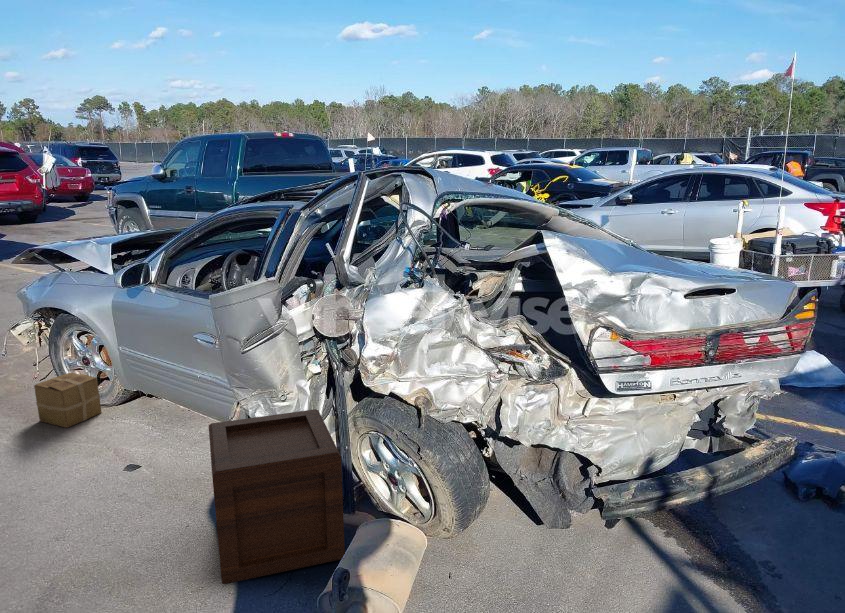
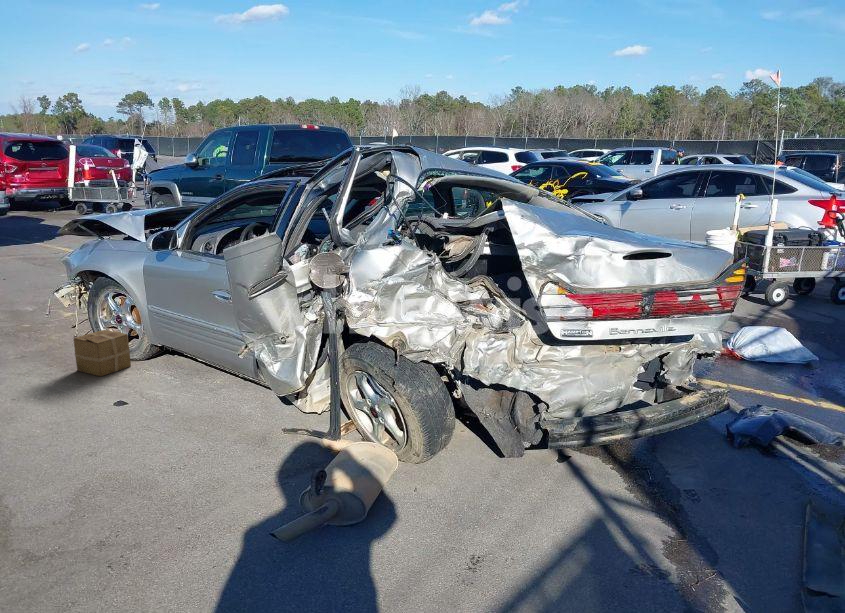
wooden crate: present [209,409,345,584] -> none [220,355,331,492]

